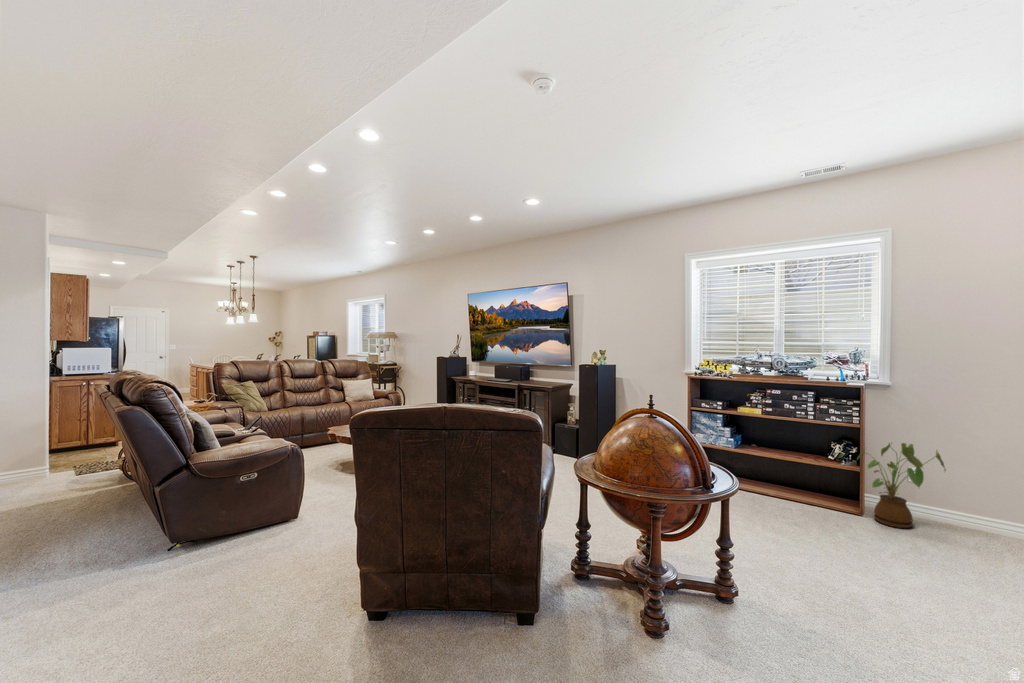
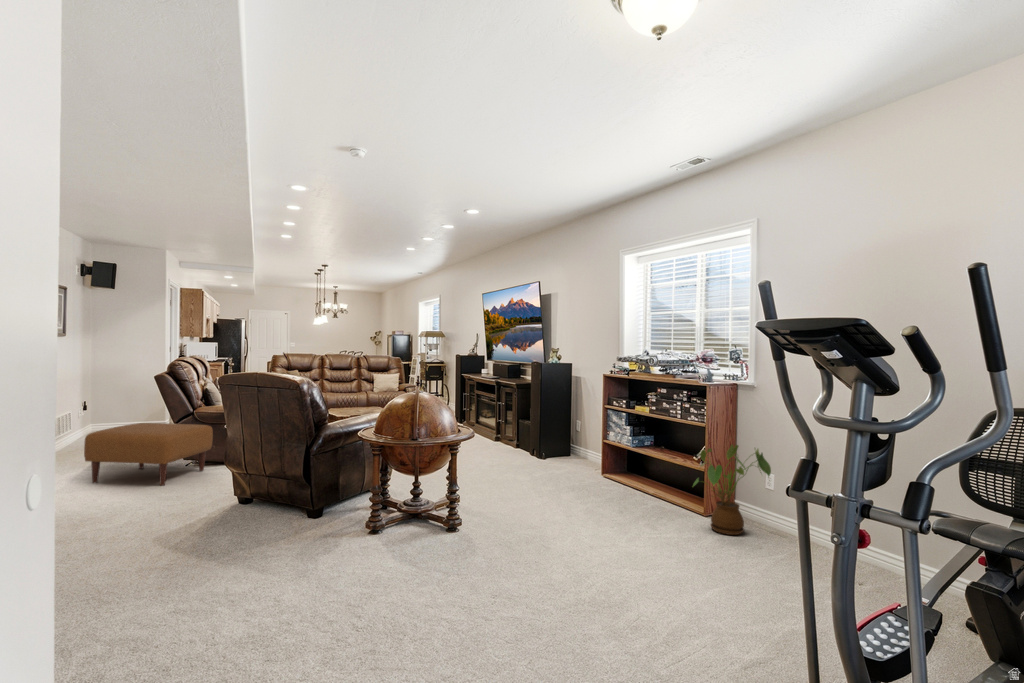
ottoman: none [63,489,267,639] -> present [84,423,213,486]

